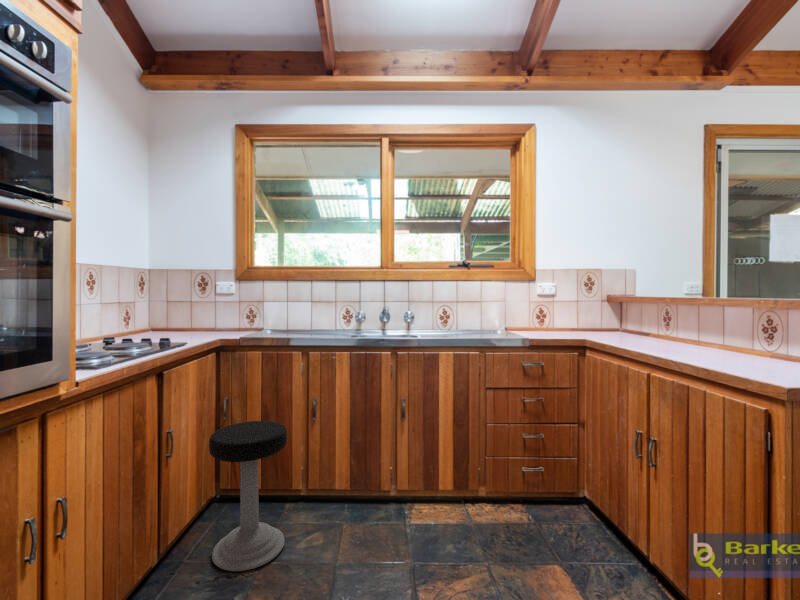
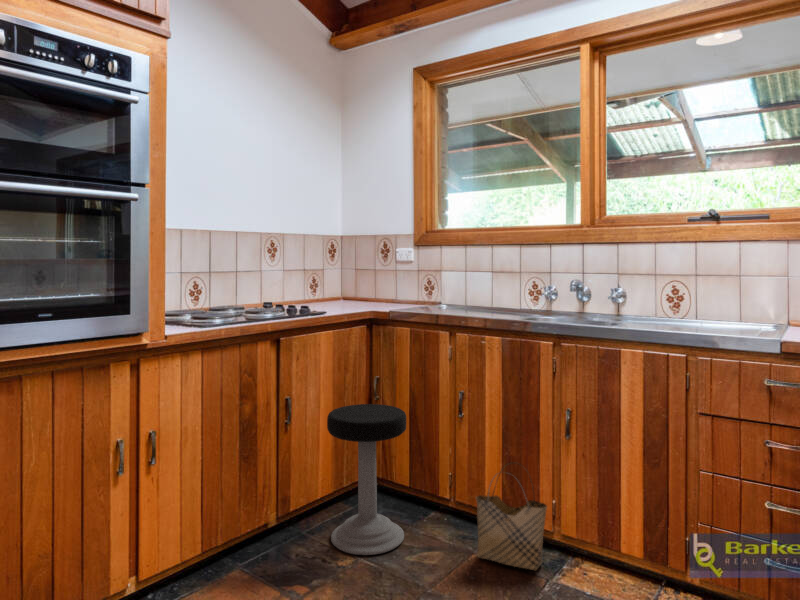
woven basket: none [348,445,400,529] -> present [476,462,547,570]

